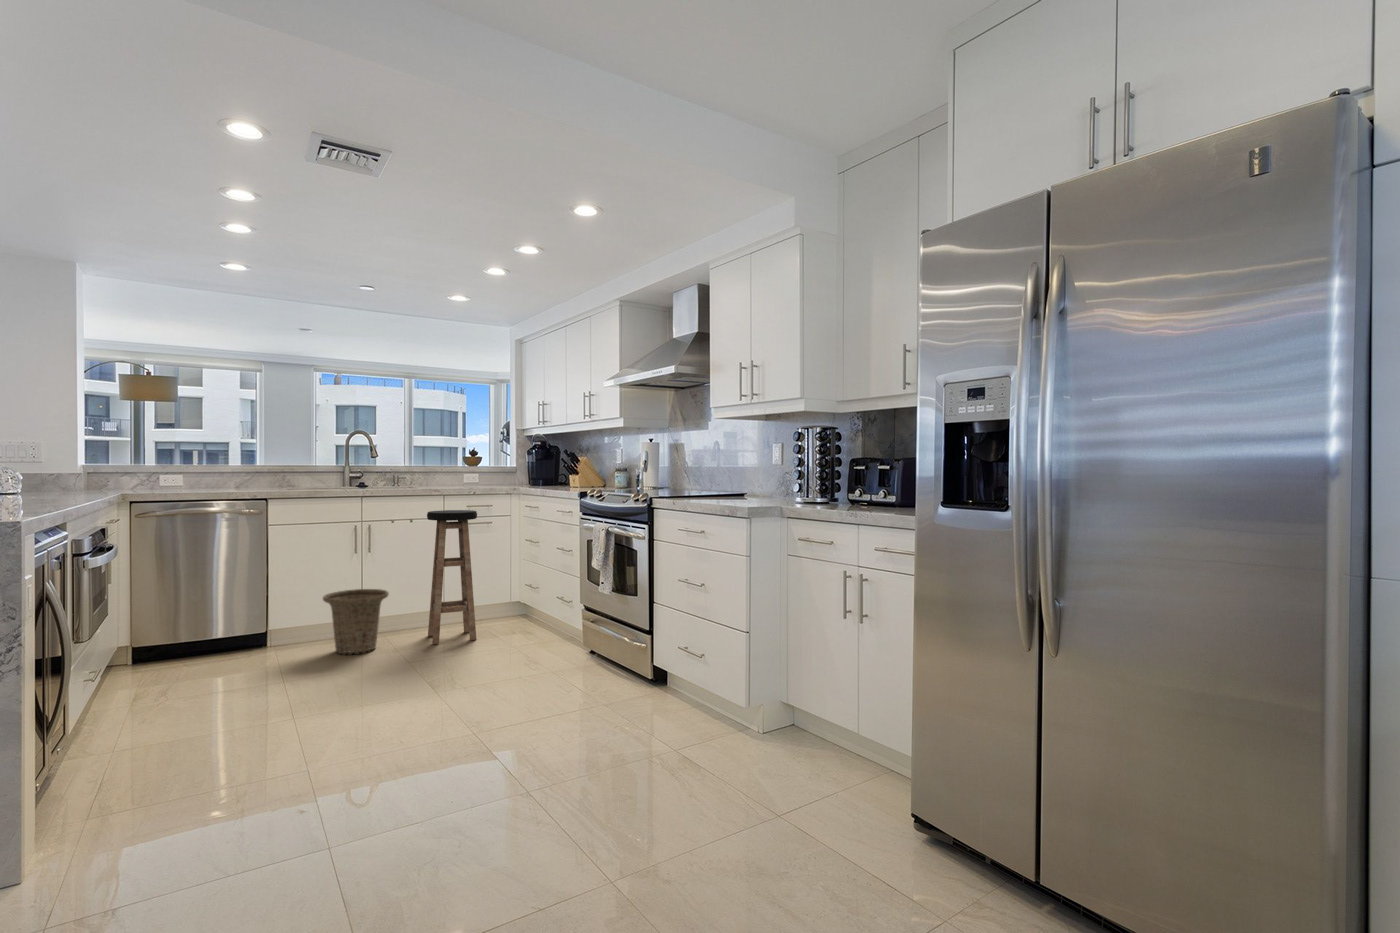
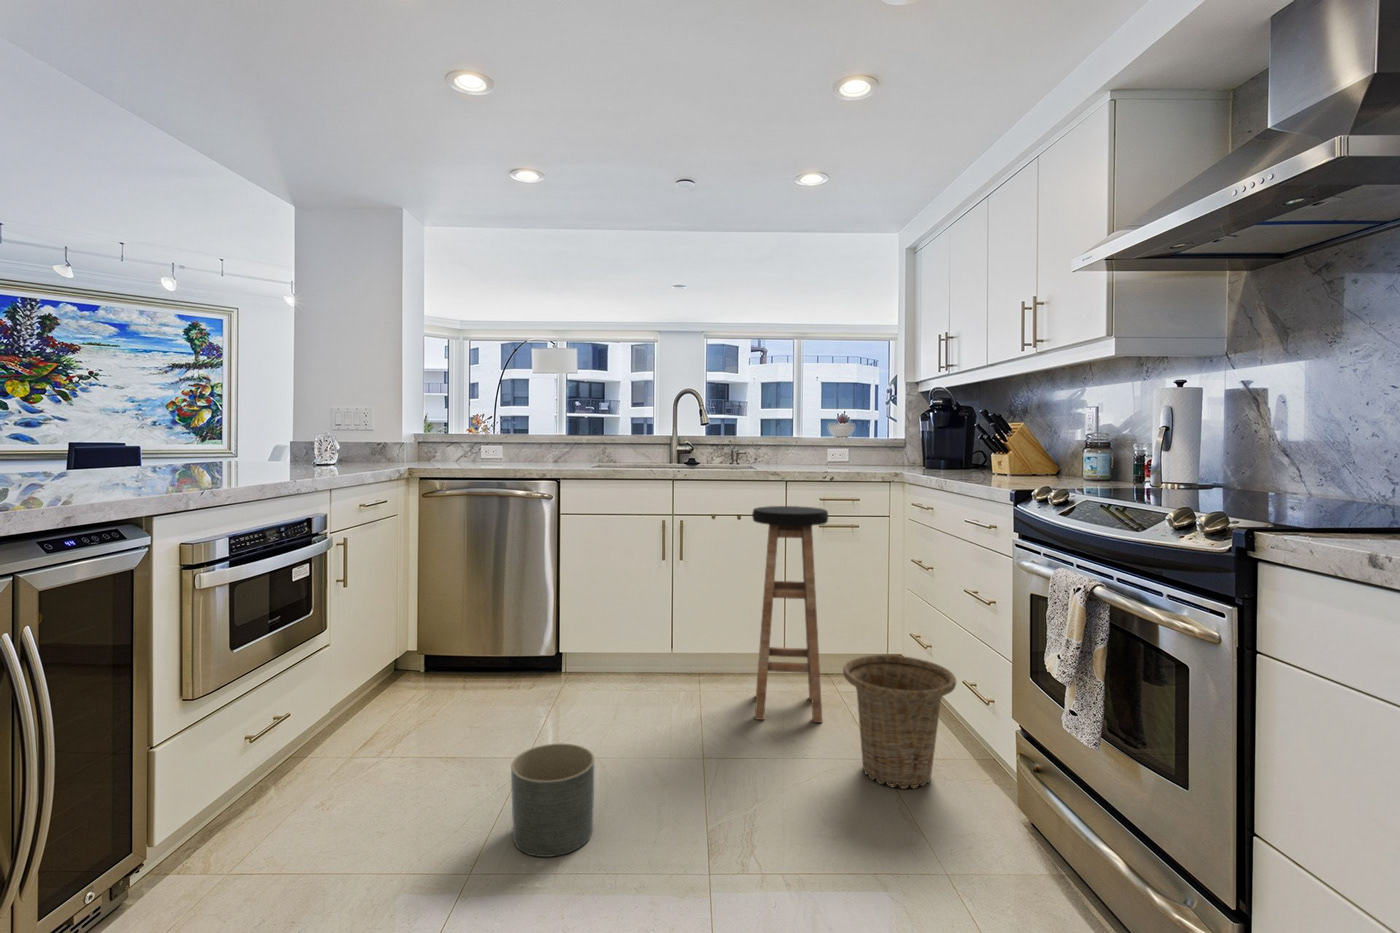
basket: present [323,589,389,655] -> present [843,655,956,789]
planter: none [307,649,361,706] -> present [511,743,595,857]

